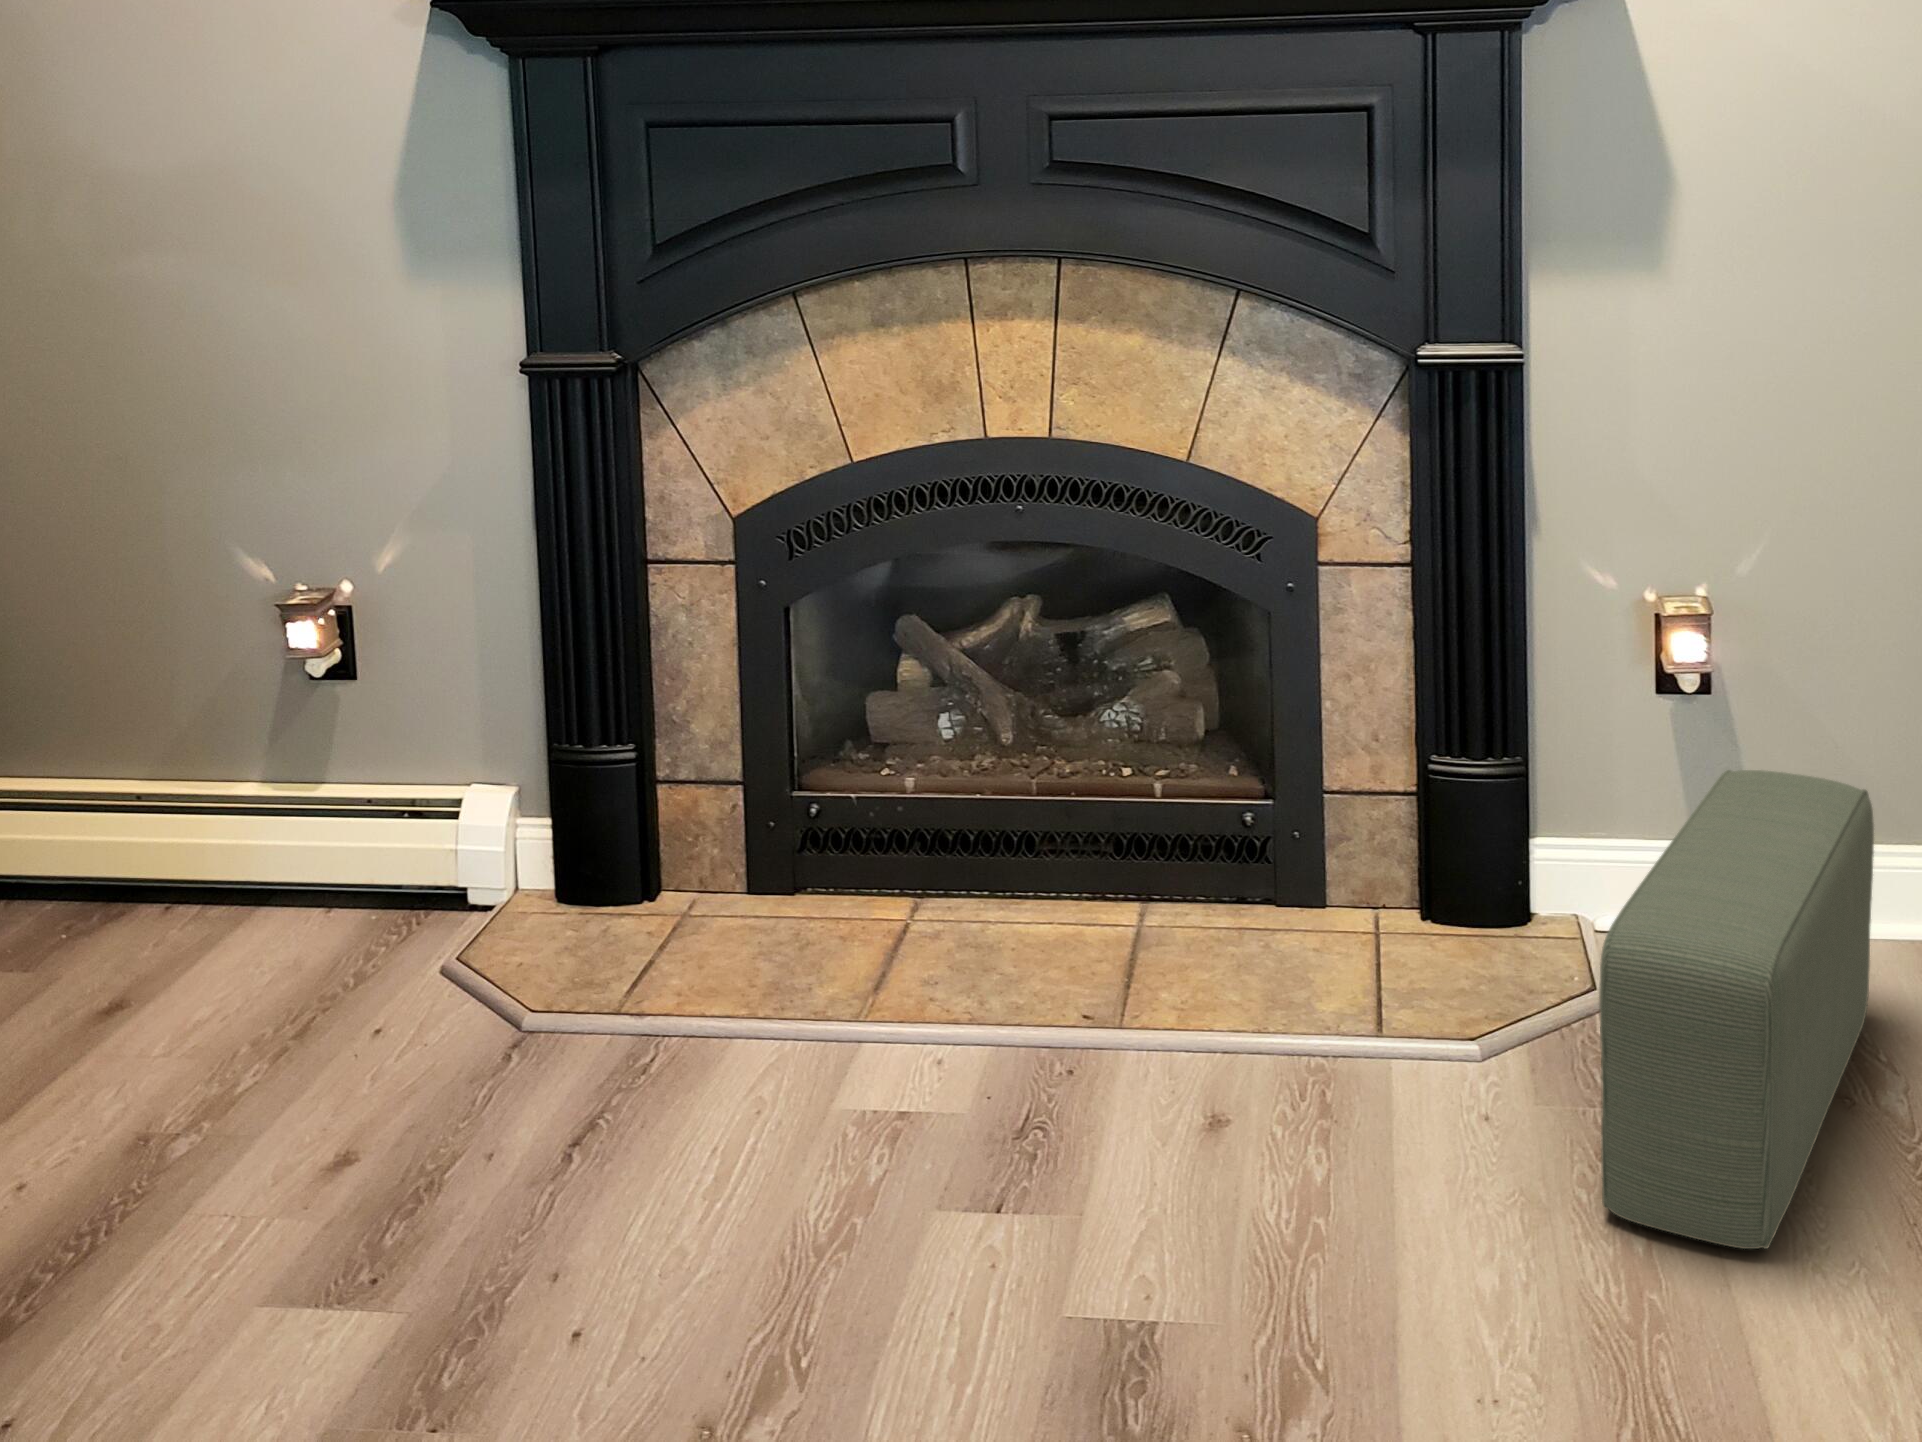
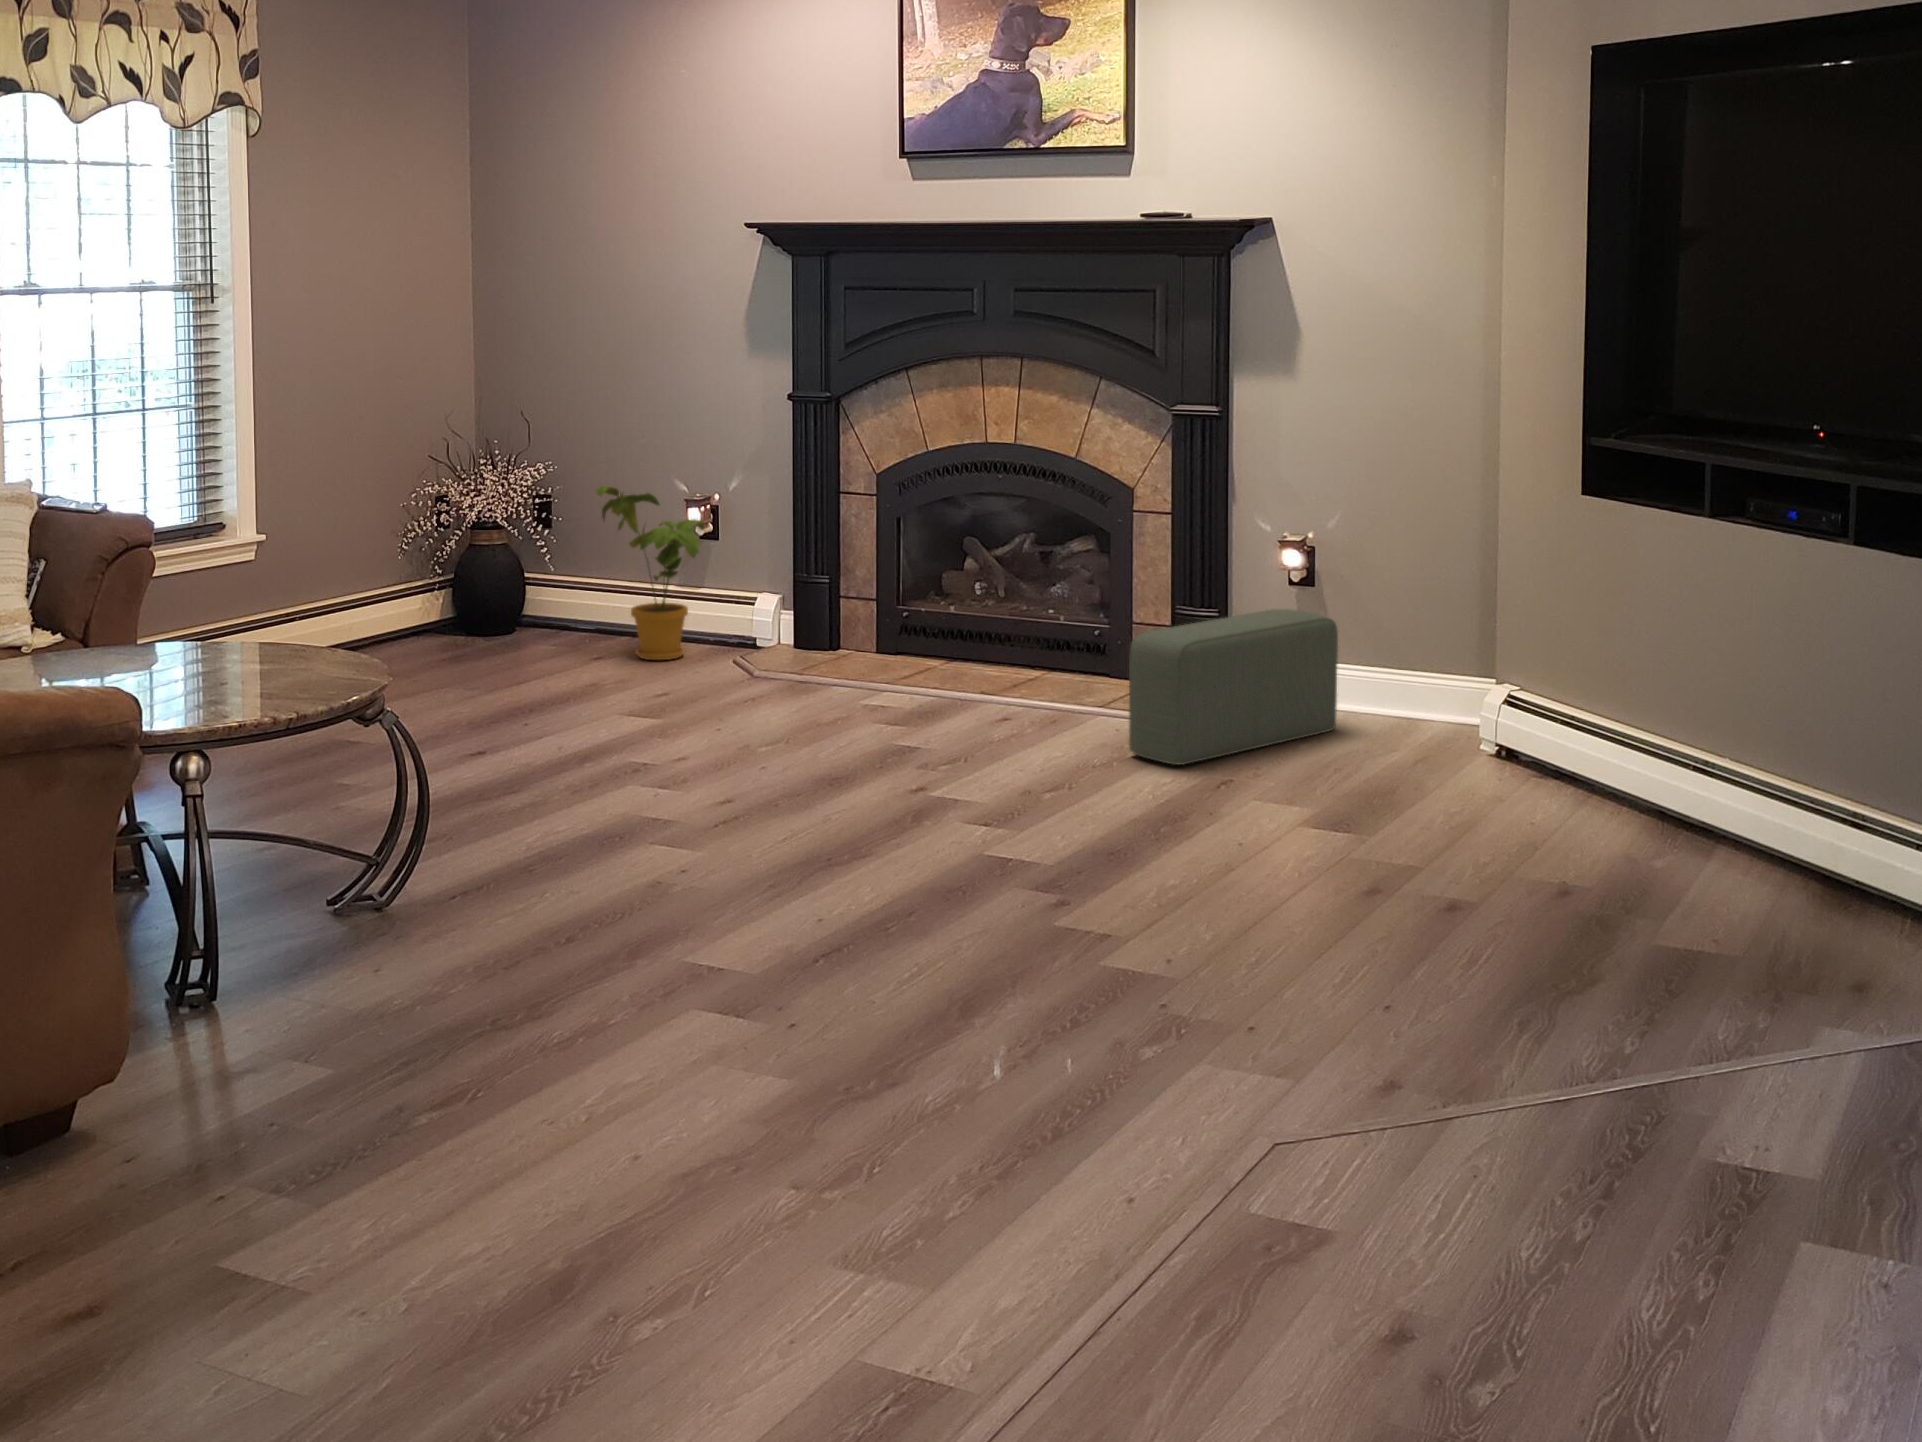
house plant: none [67,609,343,995] -> present [595,486,706,660]

